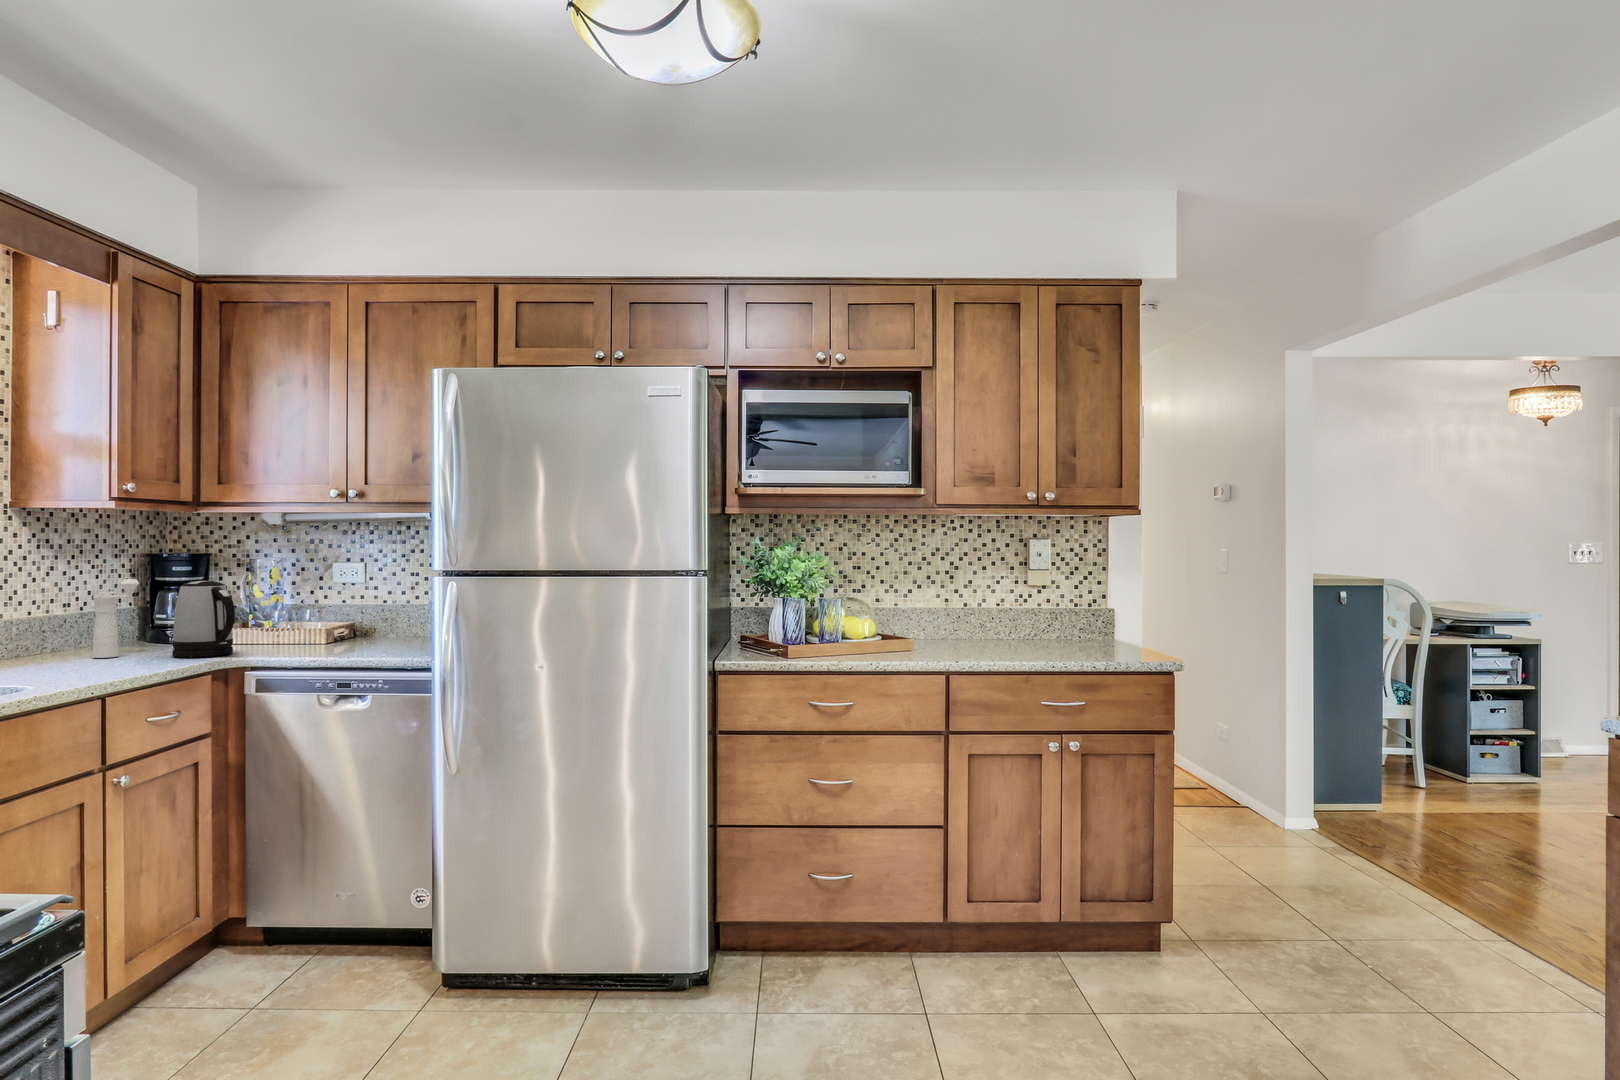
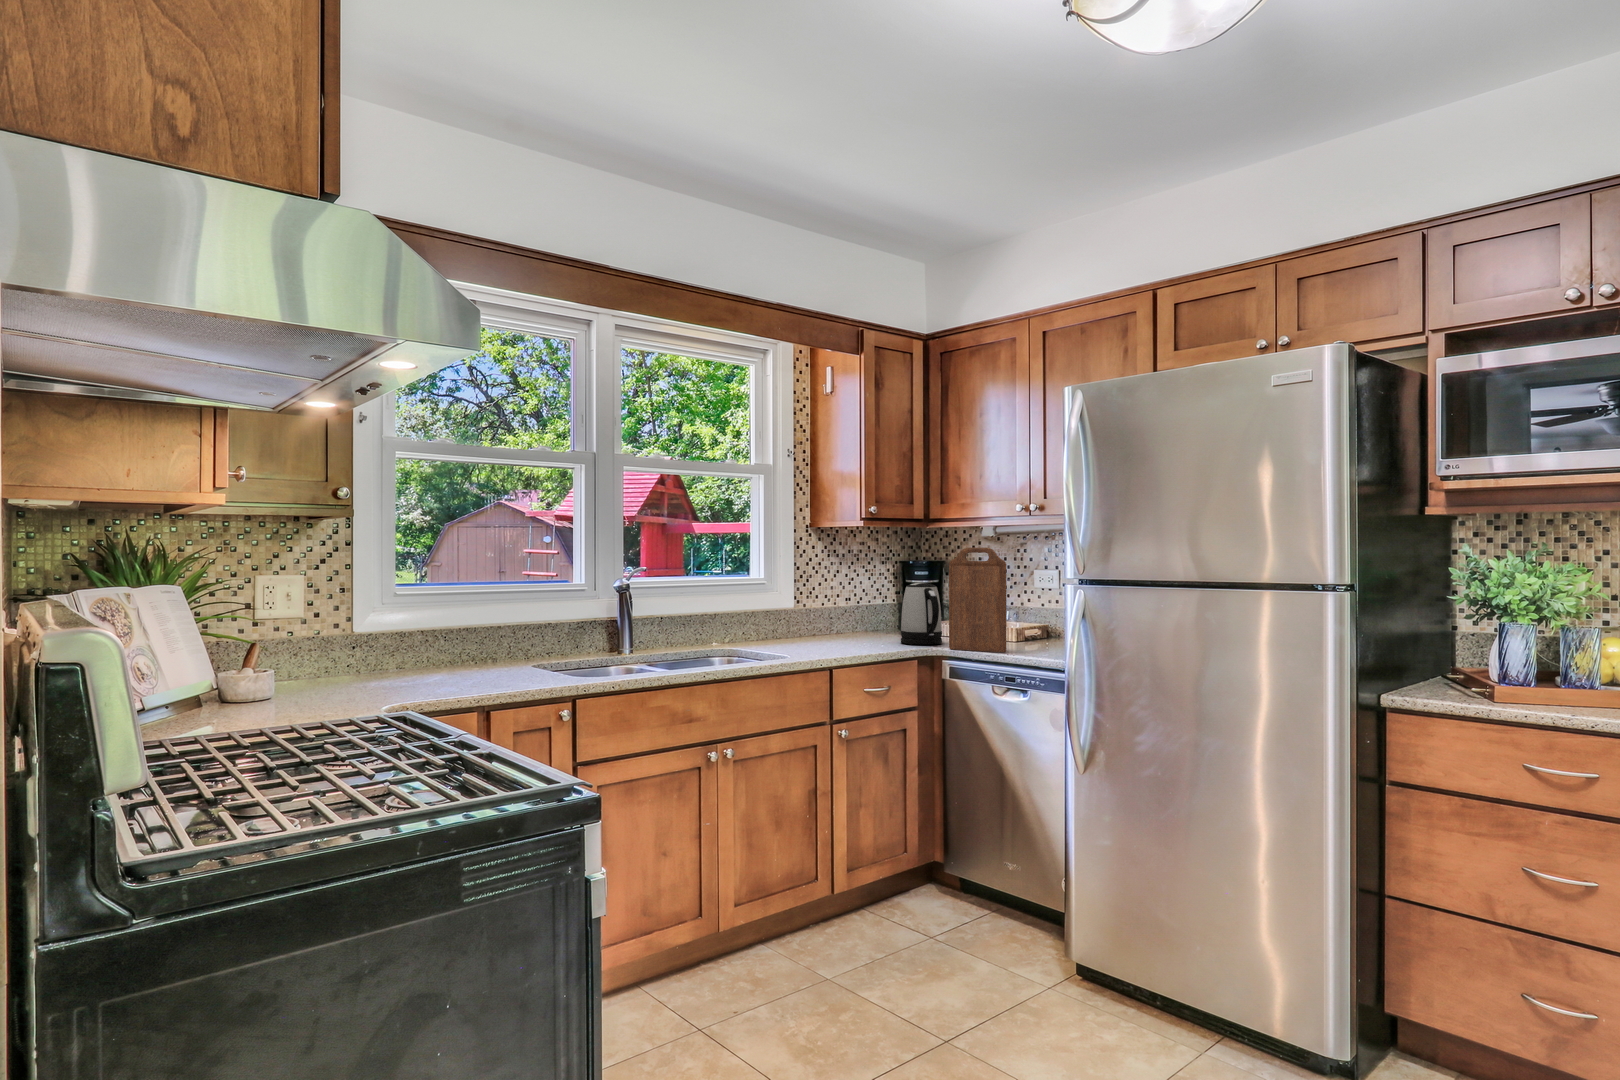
cutting board: none [254,538,333,658] -> present [949,547,1007,652]
pepper mill: present [93,579,139,658] -> none [855,580,887,640]

